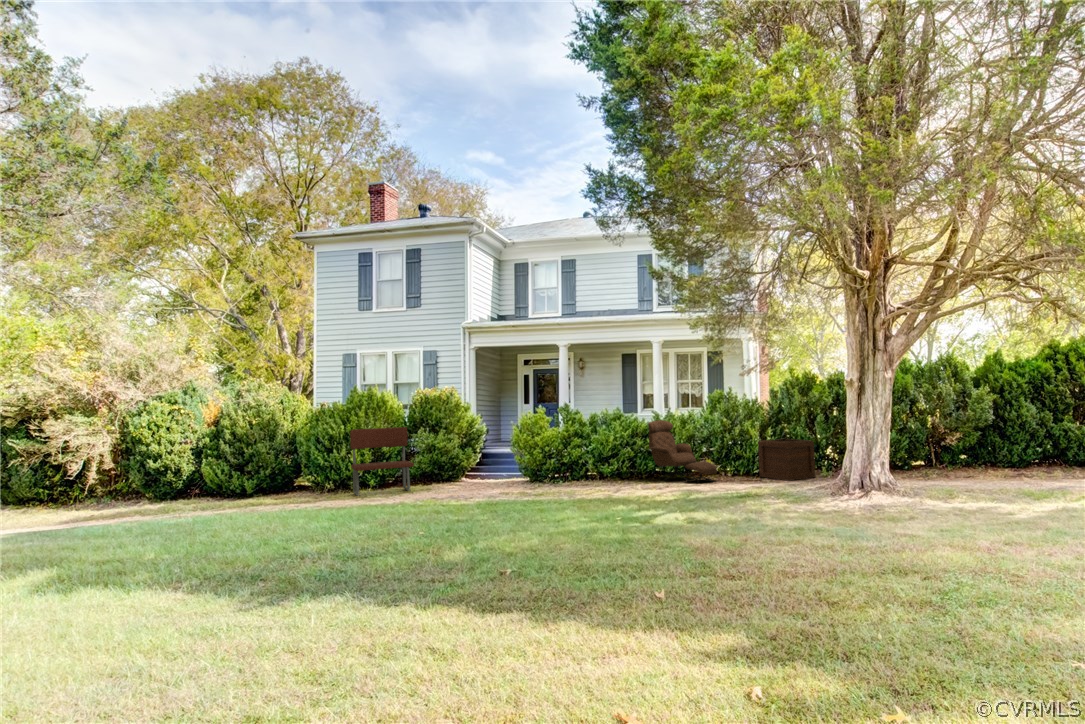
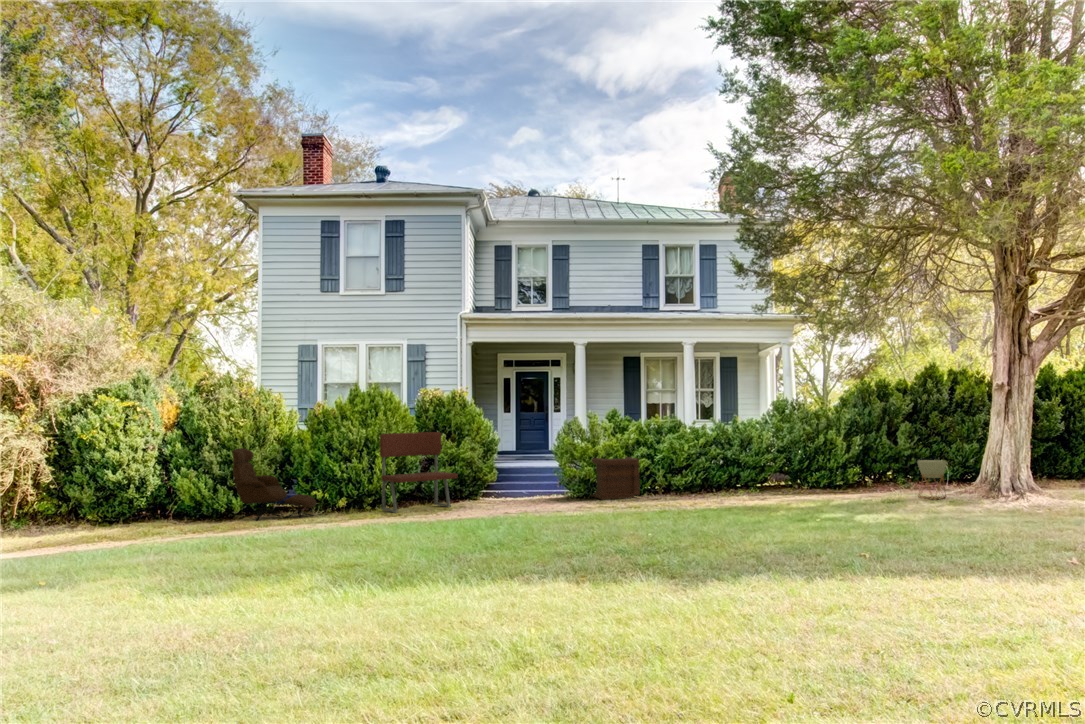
lounge chair: present [648,420,717,483] -> present [233,448,316,521]
wooden crate: present [758,439,816,481] -> present [591,457,640,500]
planter: none [820,453,850,493] -> present [918,460,946,500]

